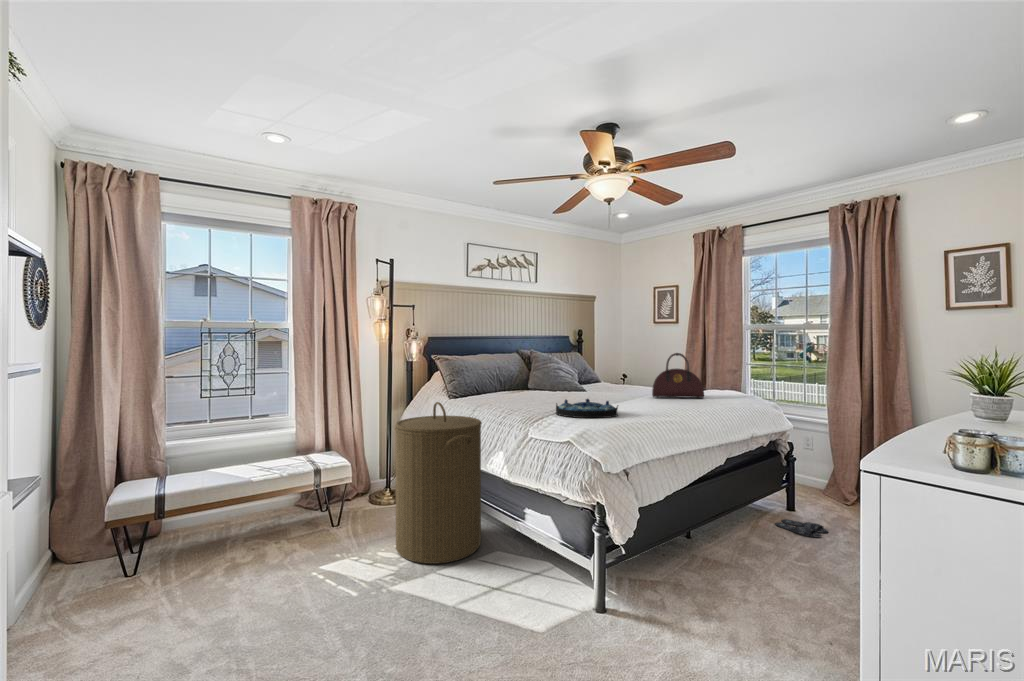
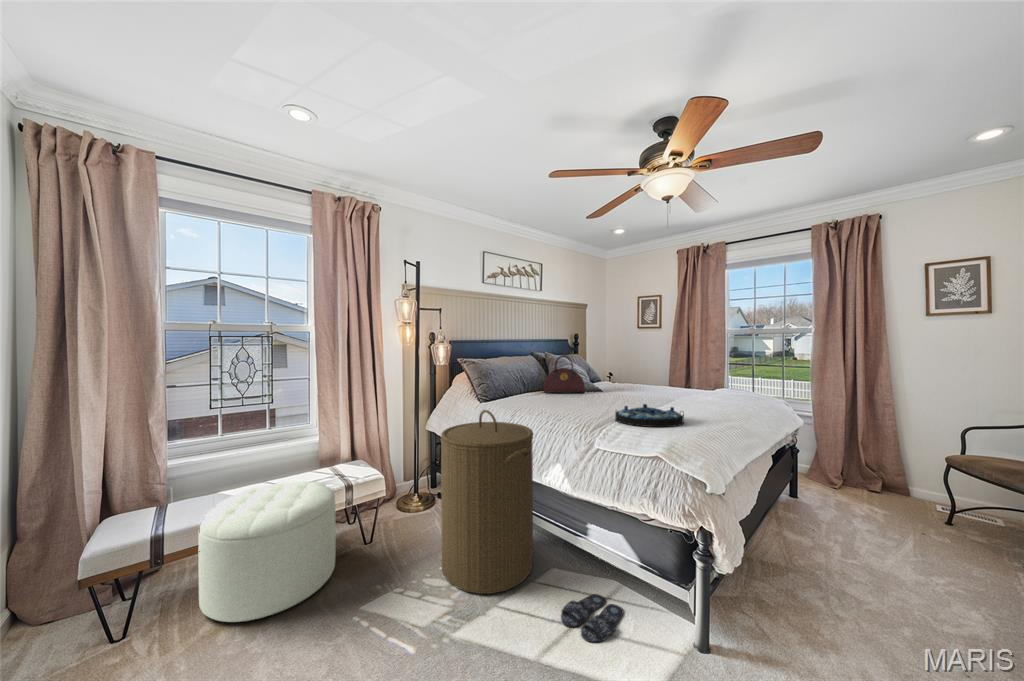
handbag: present [652,353,704,398] -> present [544,355,585,393]
ottoman: none [193,465,305,568] -> present [199,481,336,622]
slippers: present [775,519,828,537] -> present [561,594,623,642]

